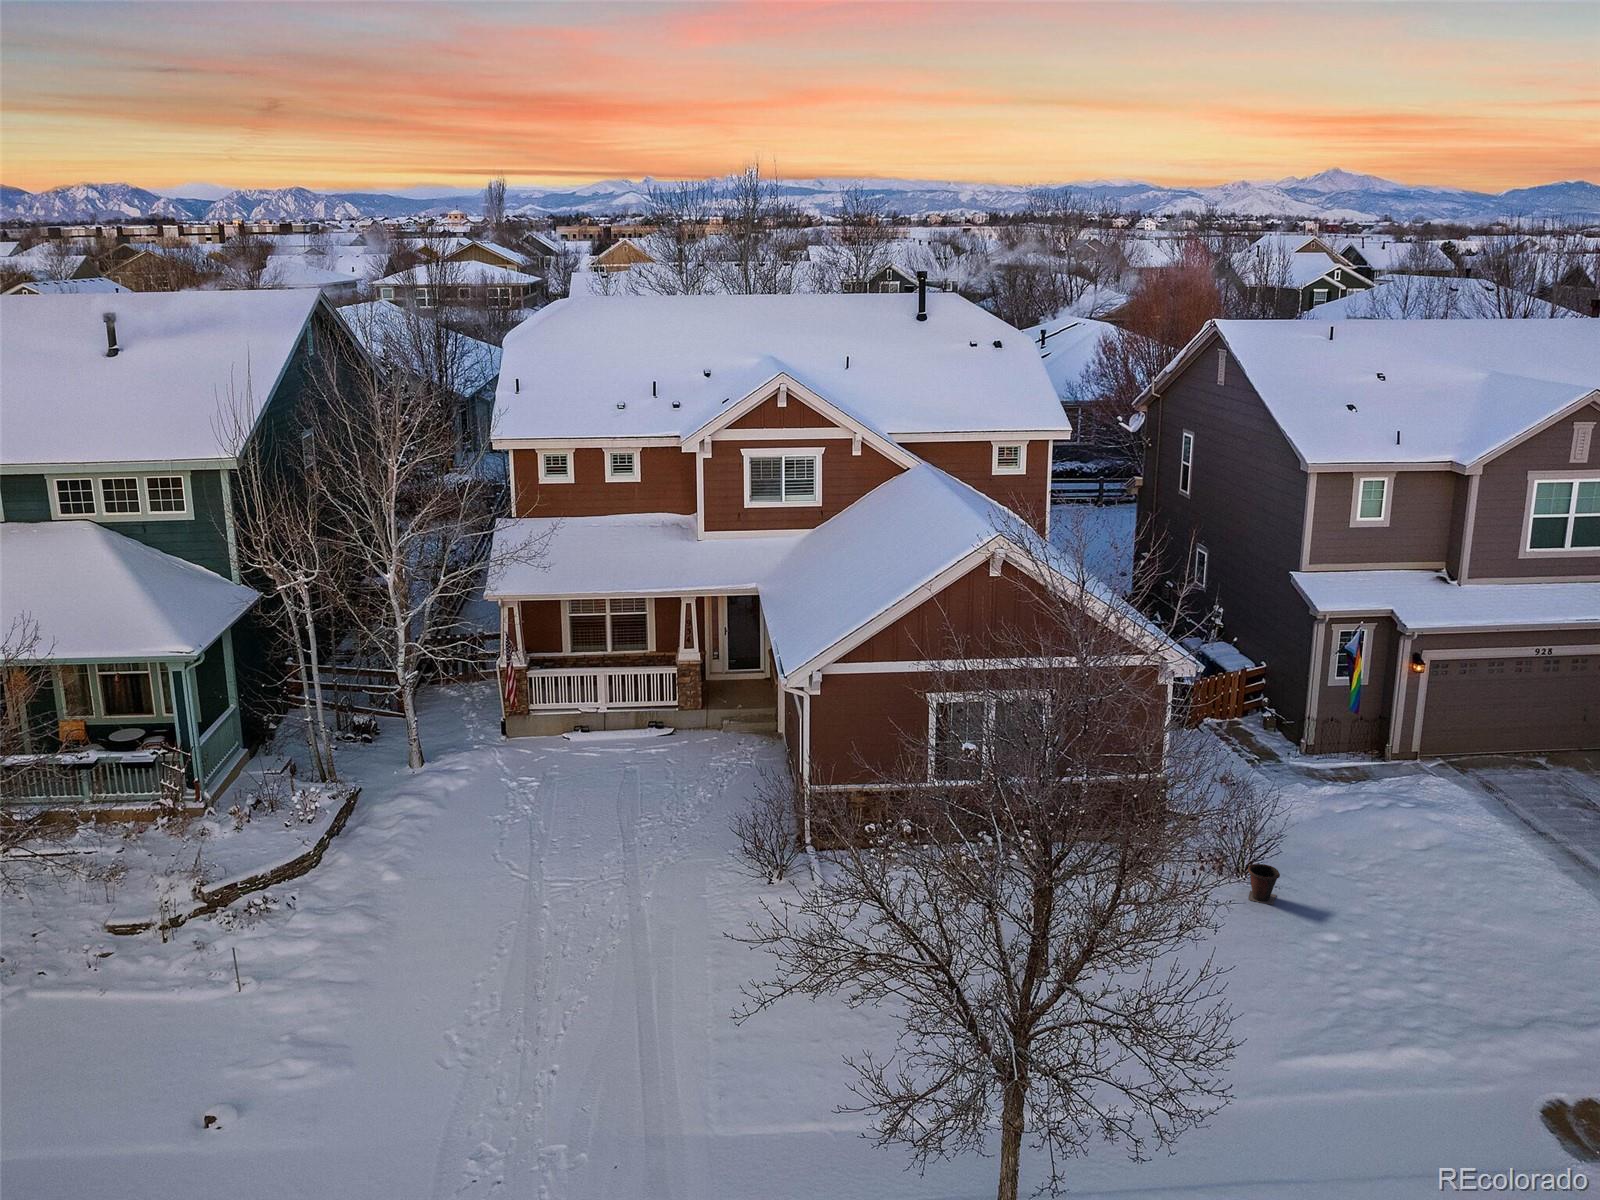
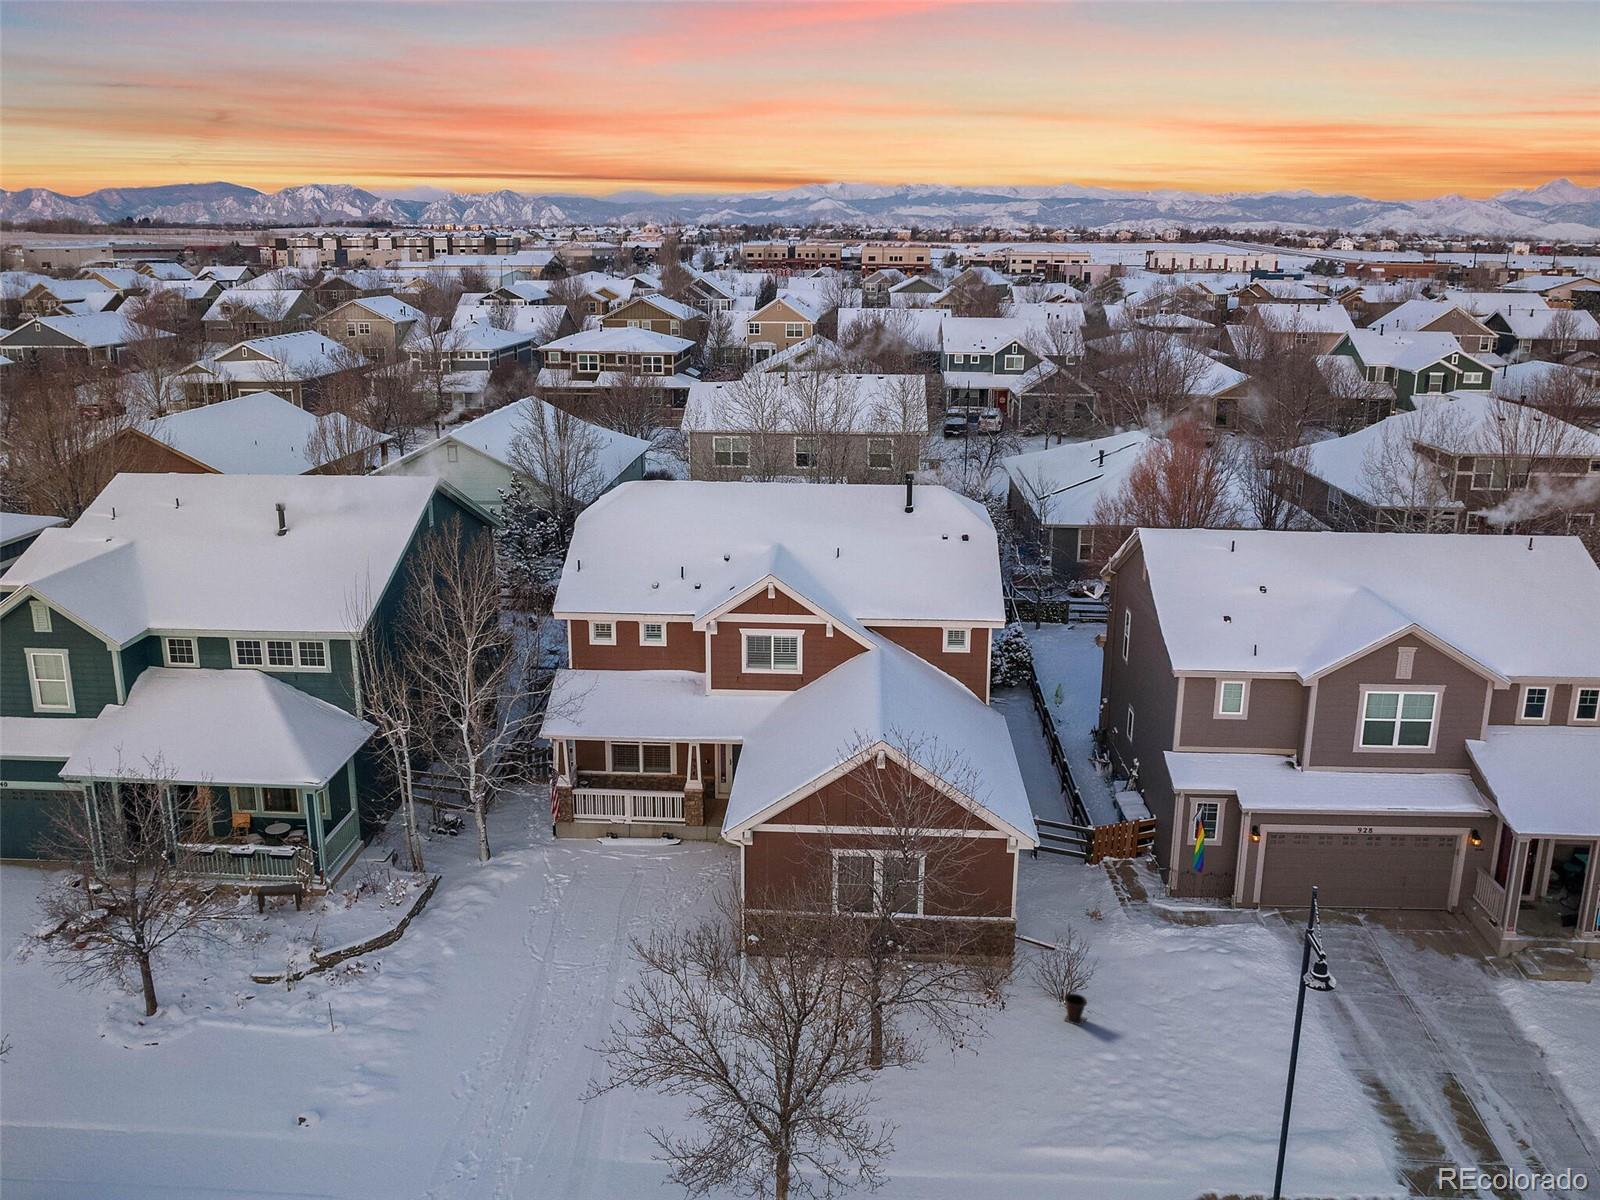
bench: none [104,800,171,844] -> present [257,883,303,913]

